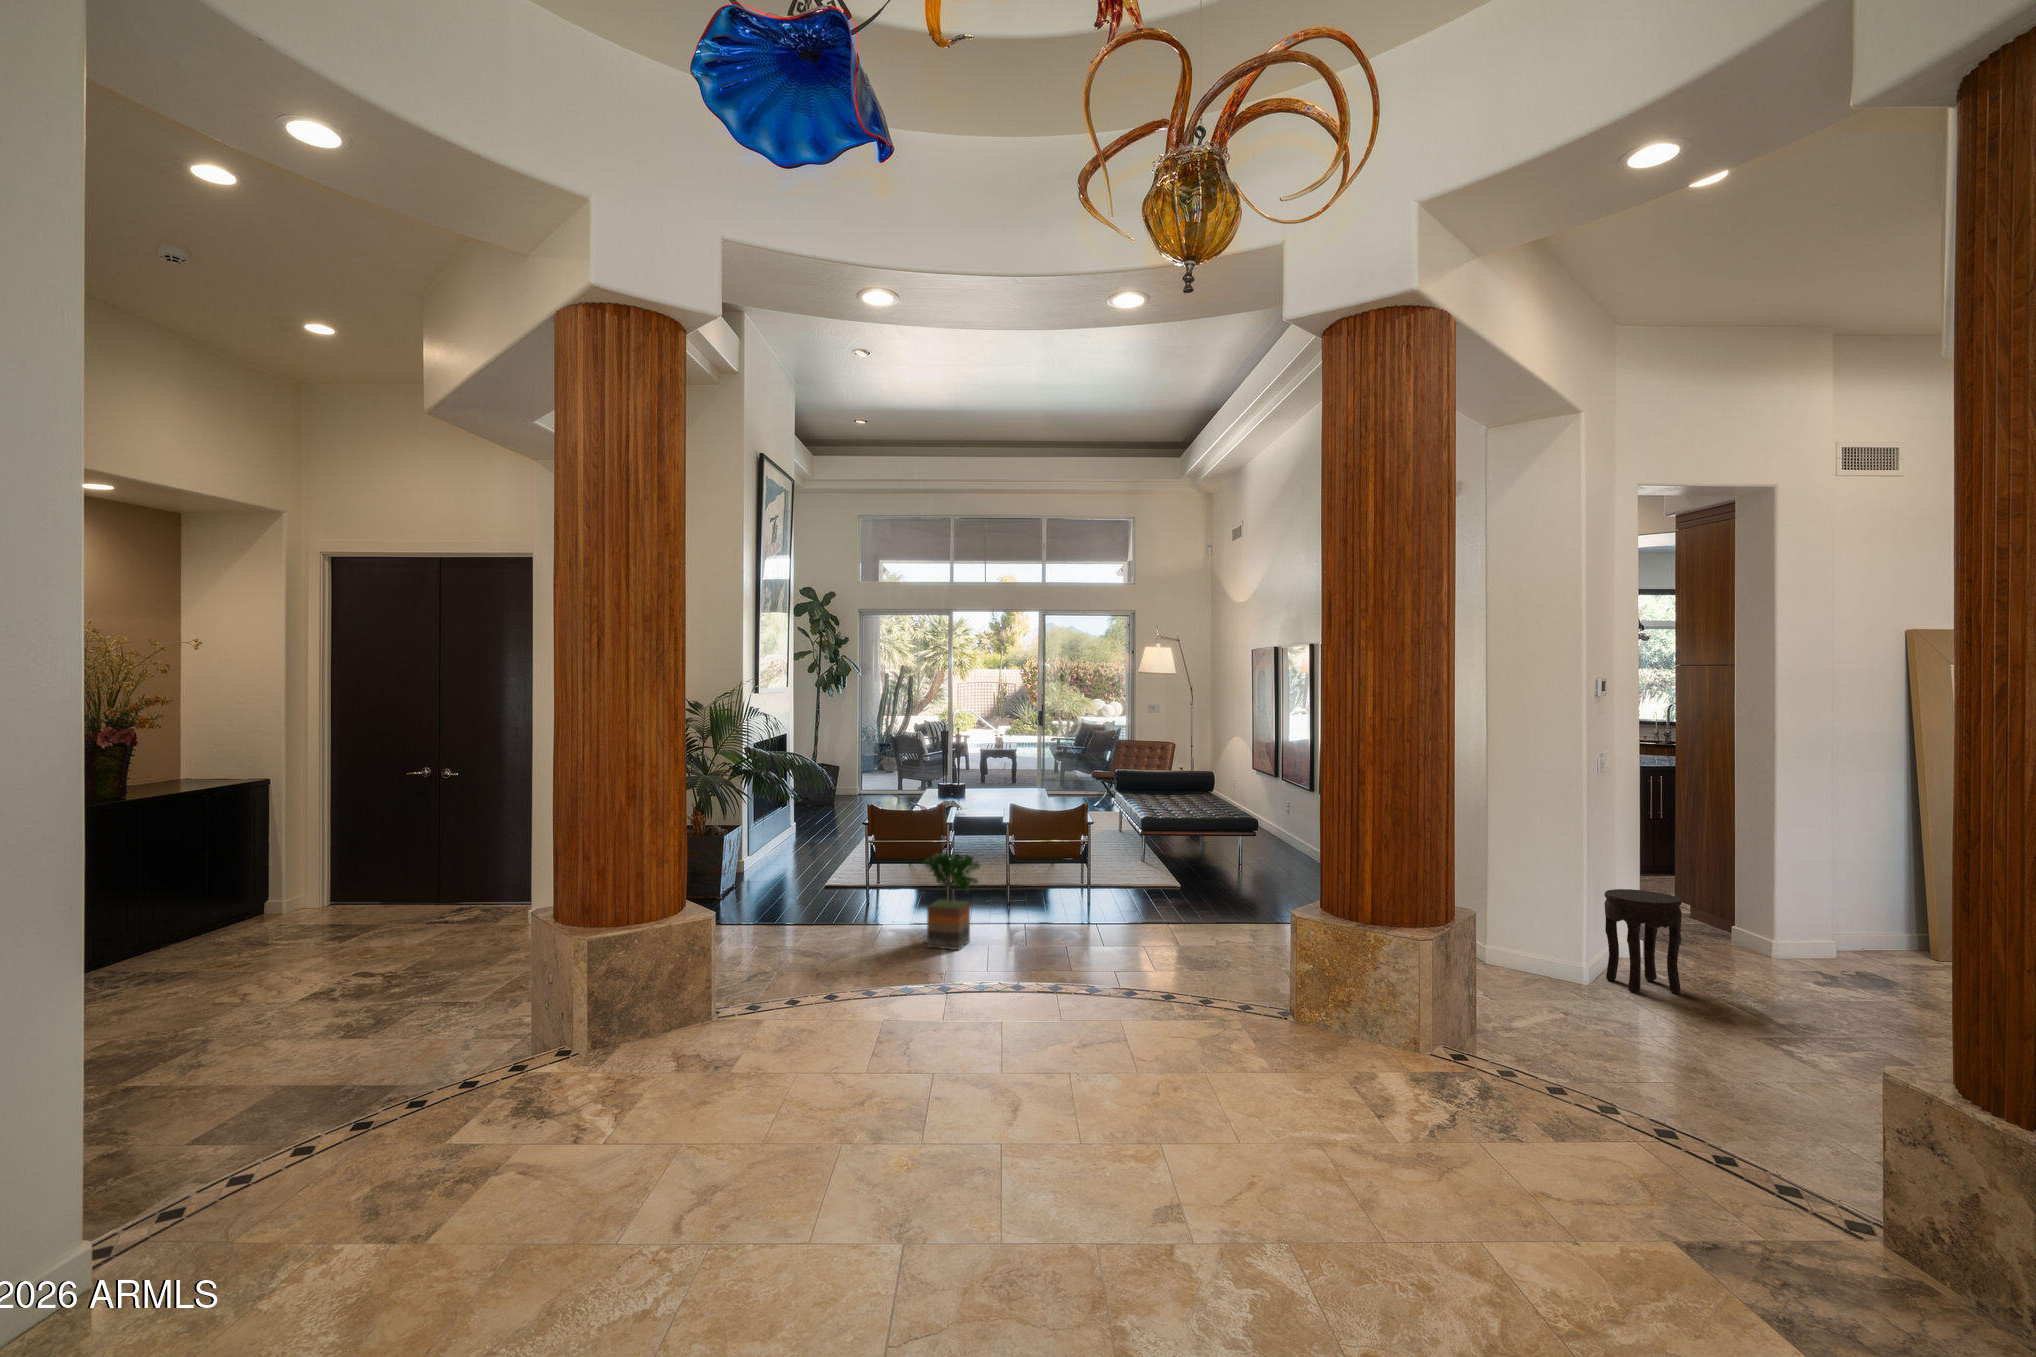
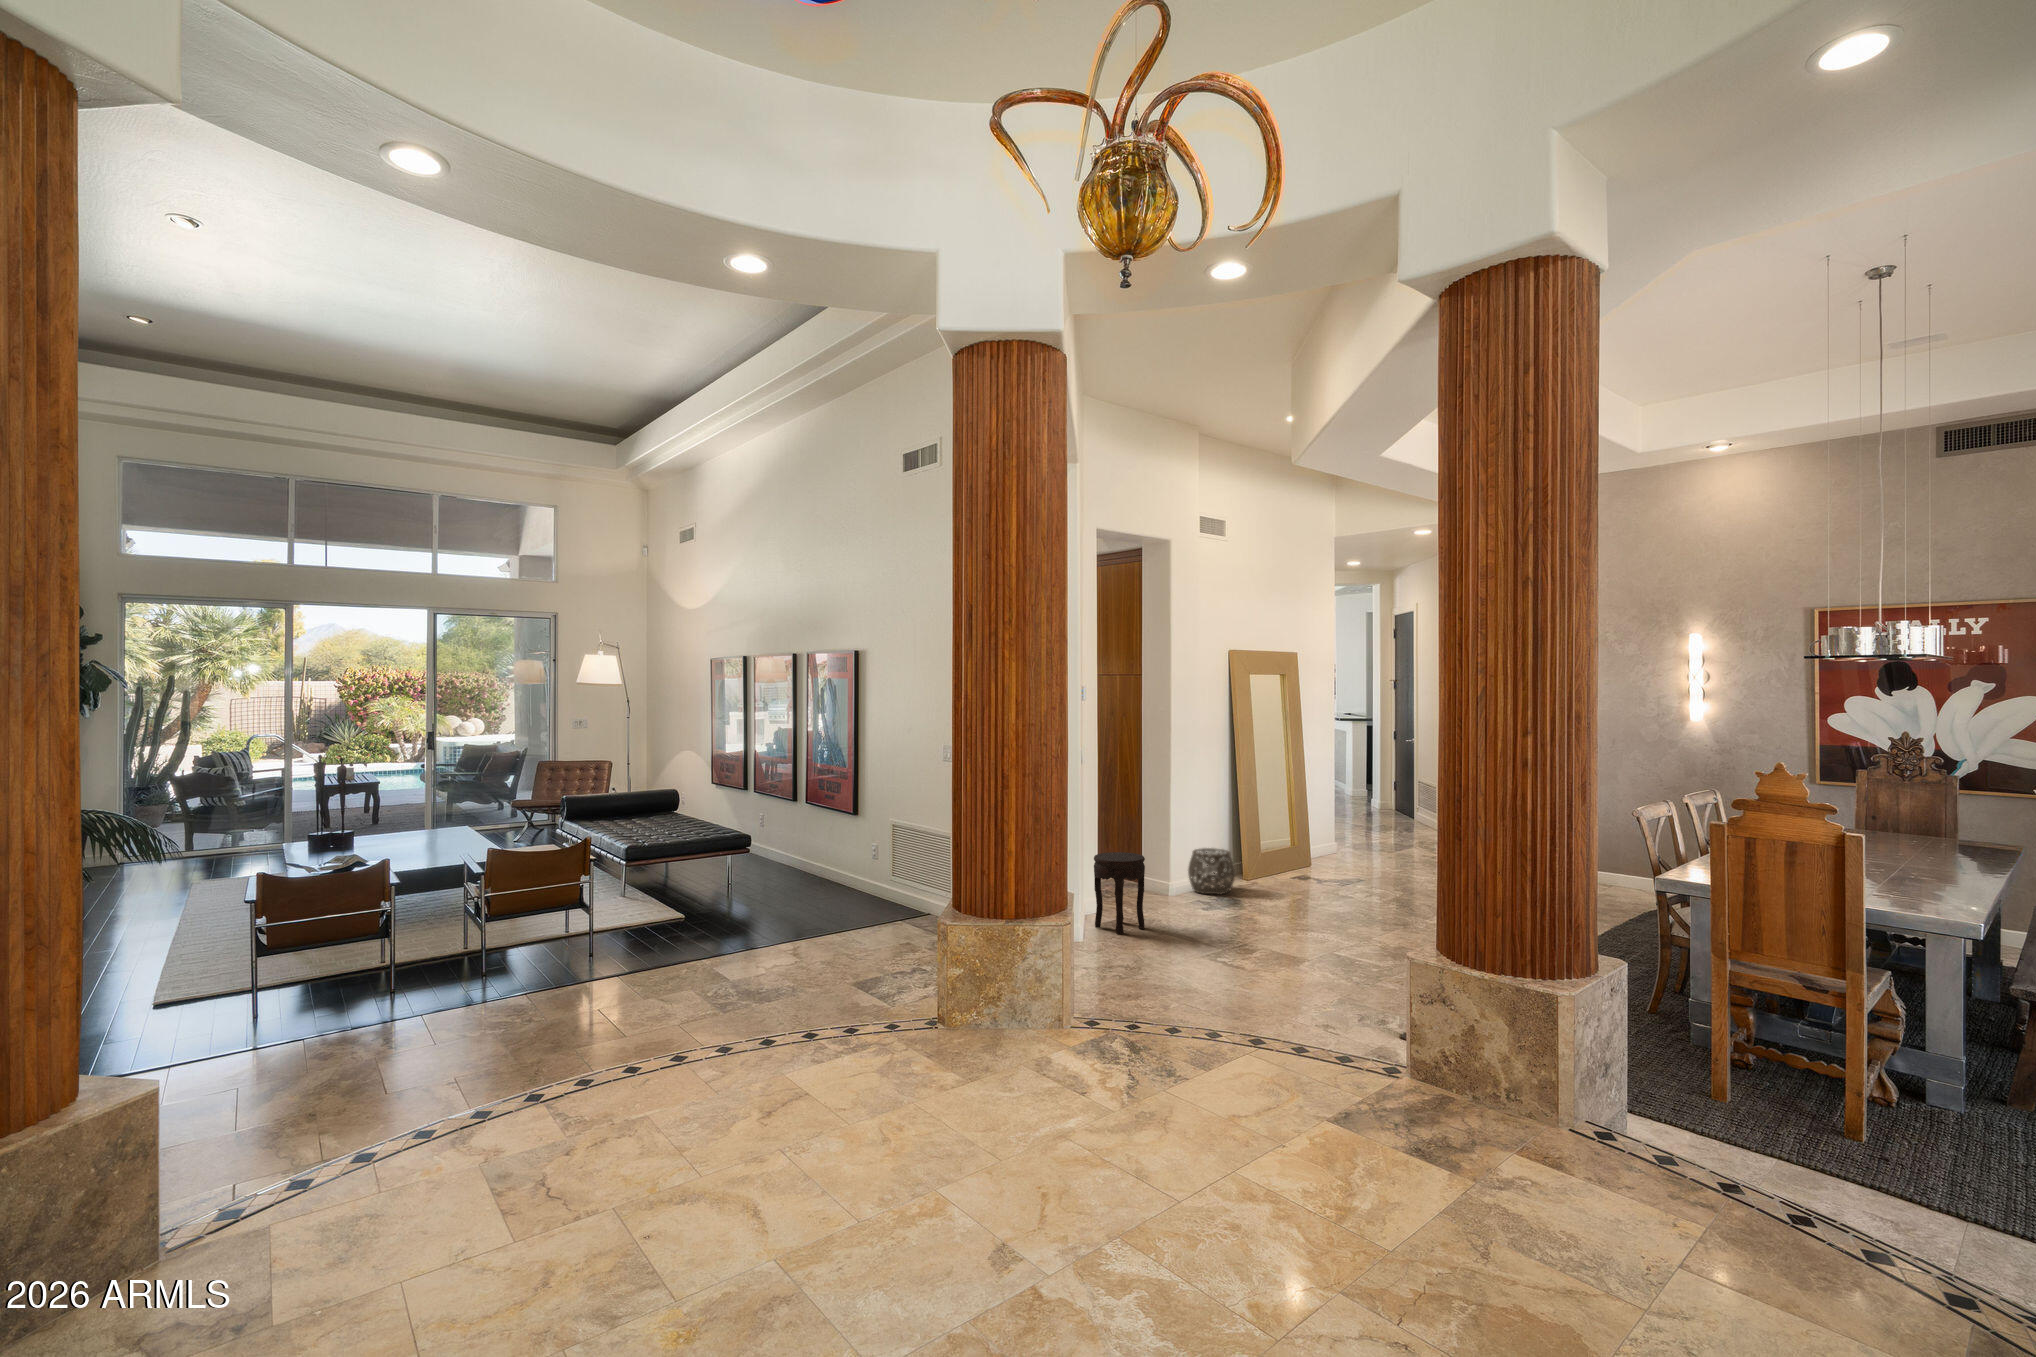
potted tree: present [924,853,980,950] -> none [425,913,519,1047]
woven basket: none [1809,909,1898,979] -> present [1188,848,1235,894]

